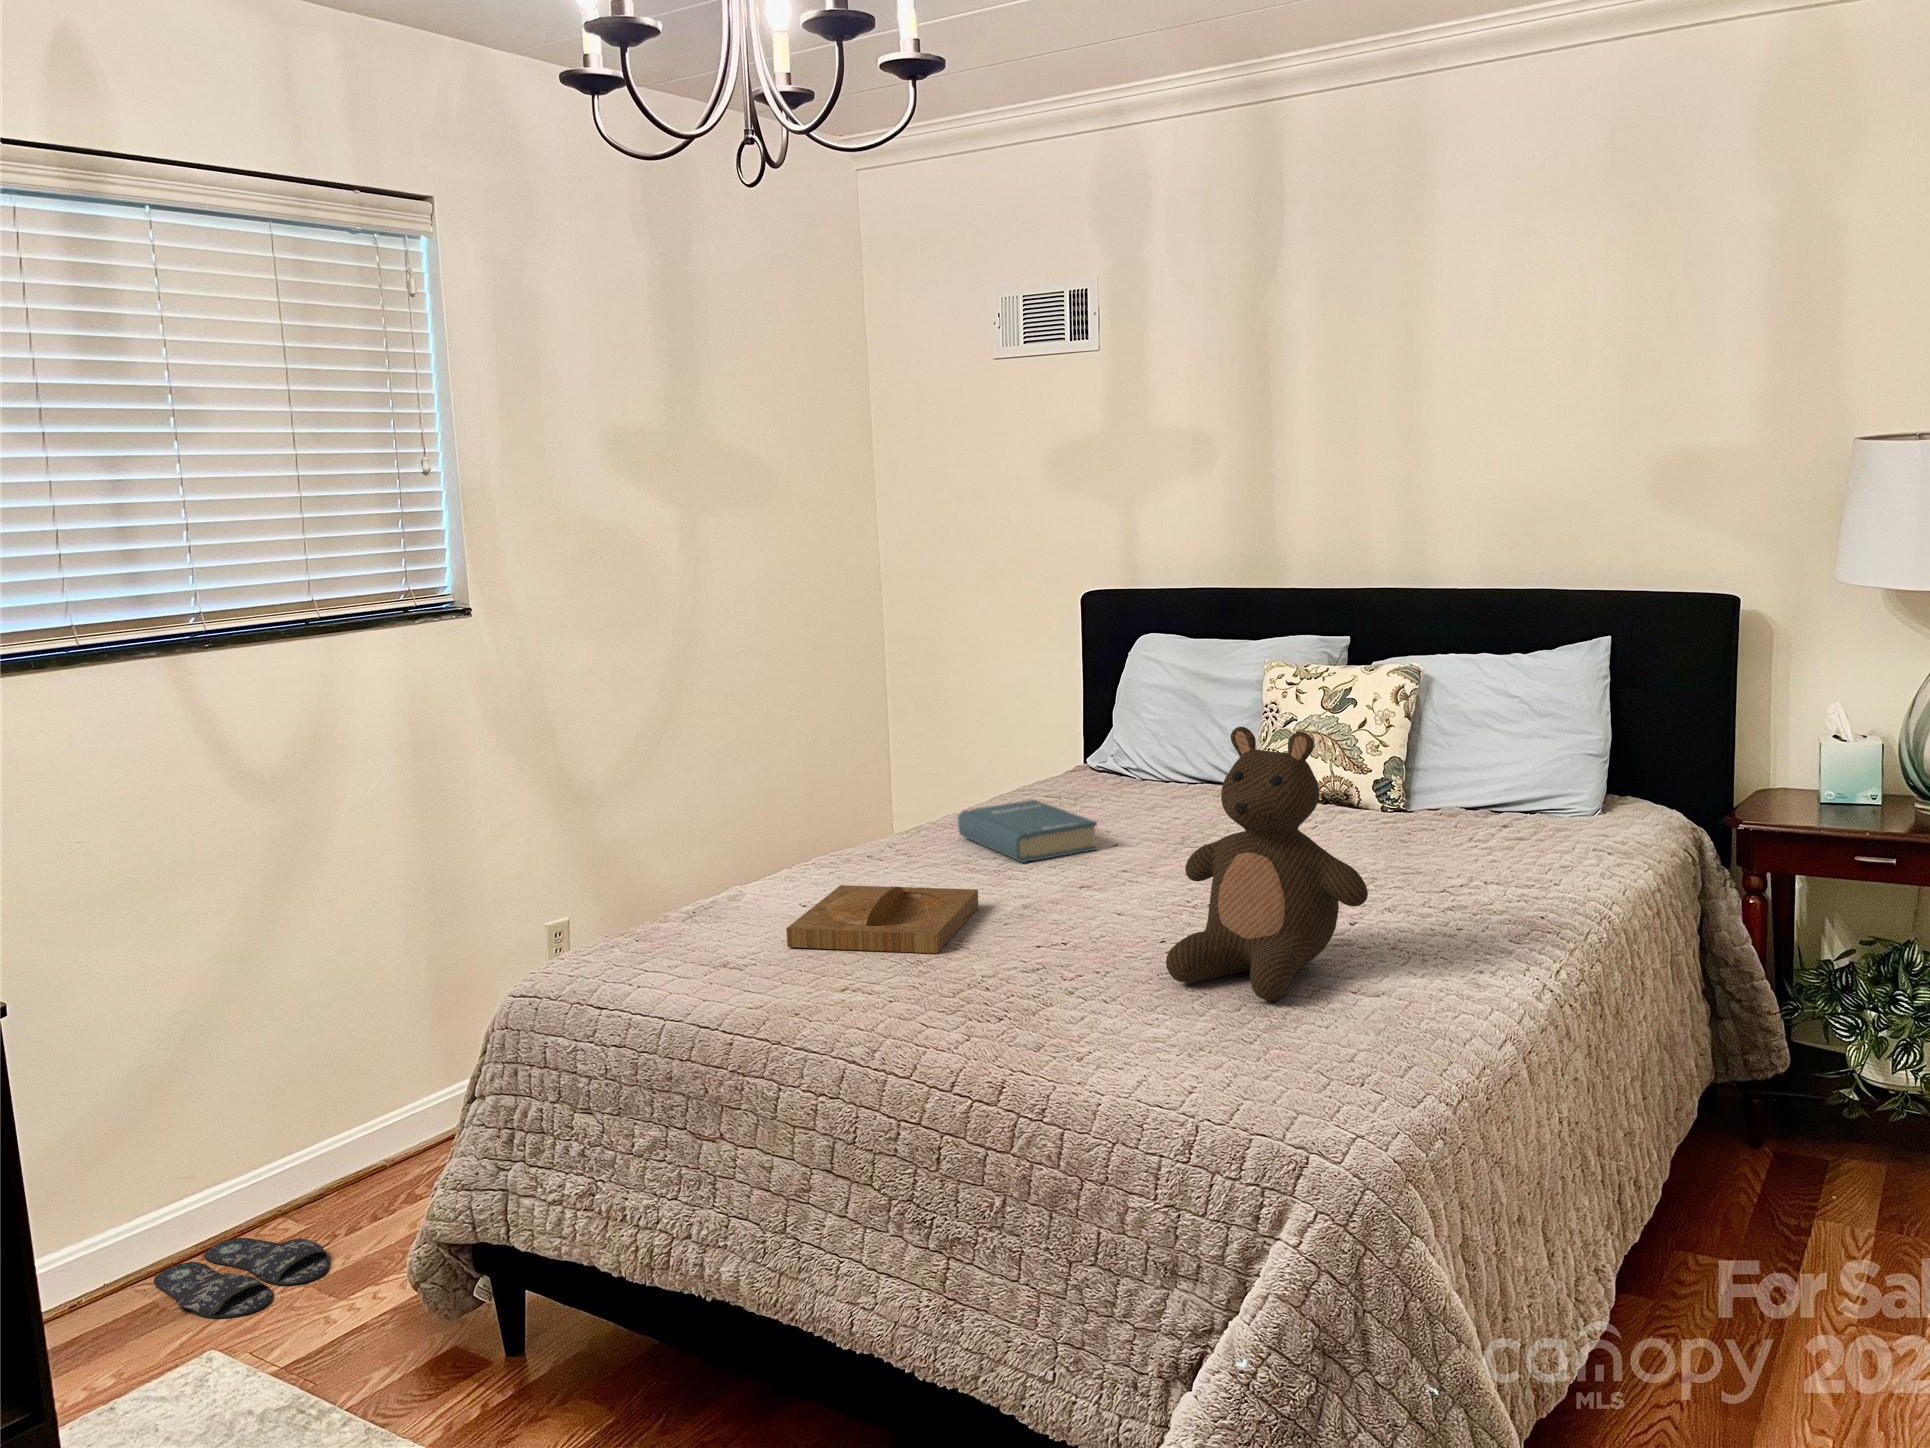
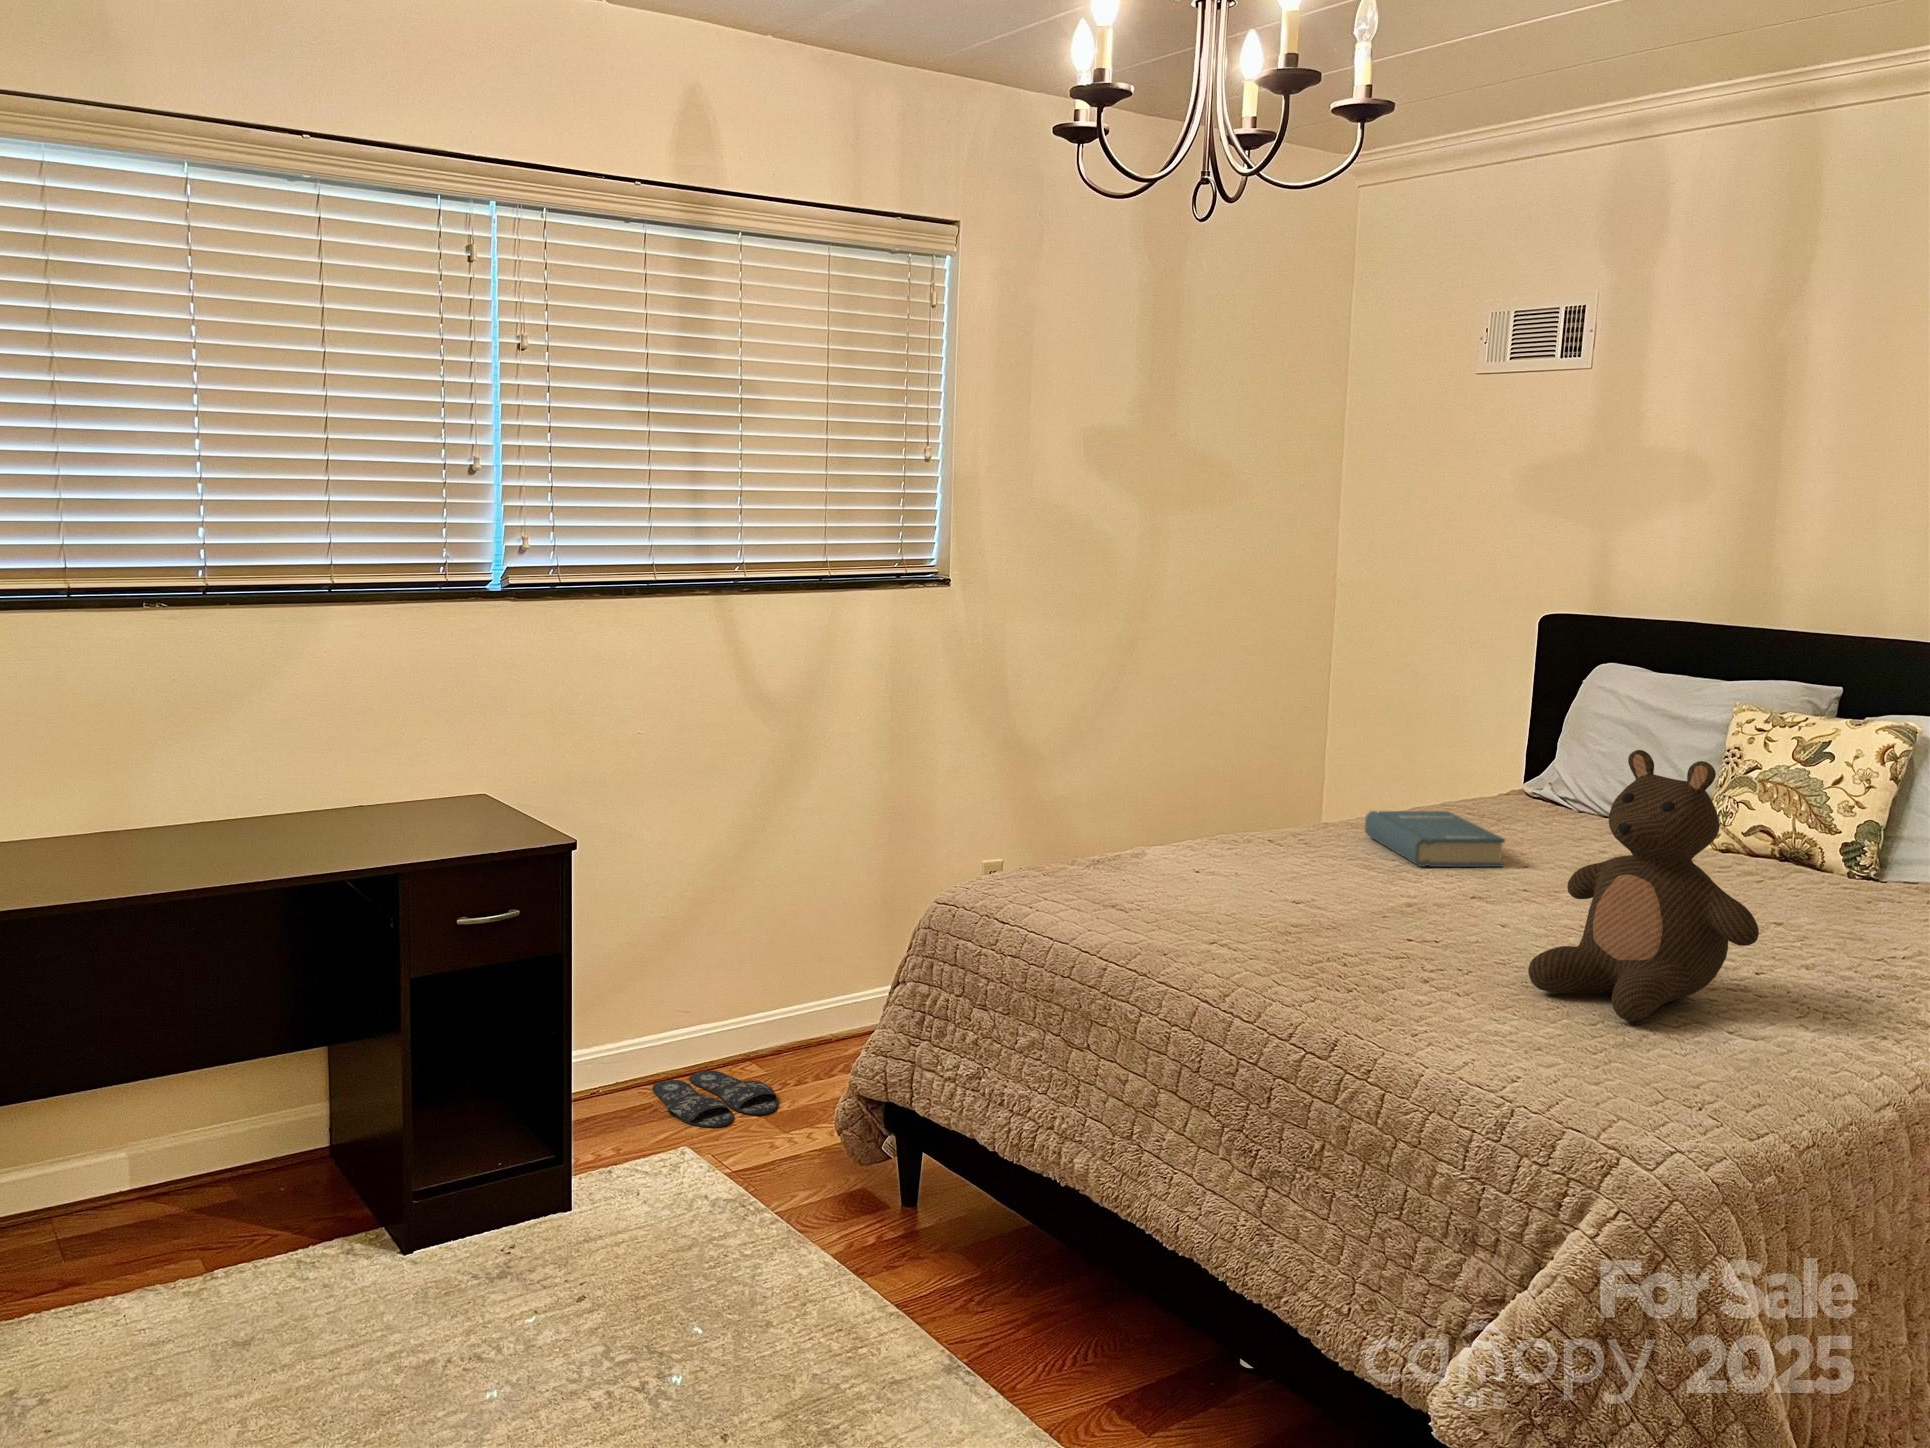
tray: present [786,885,979,953] -> none [1173,857,1364,928]

